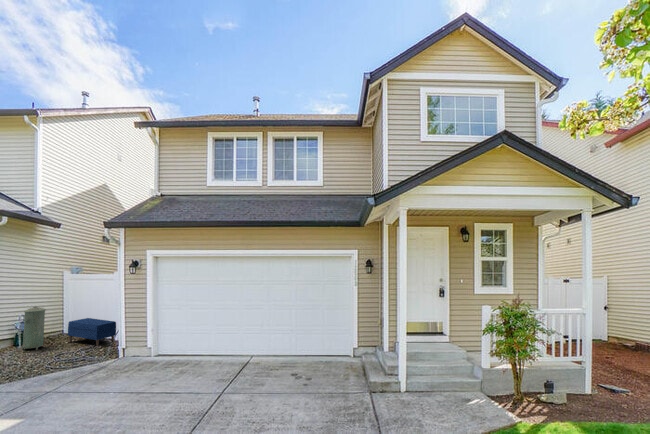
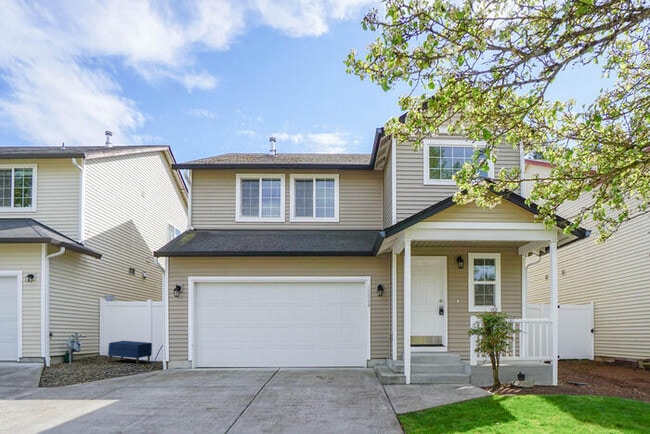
trash can: present [22,307,45,350] -> none [73,327,93,366]

